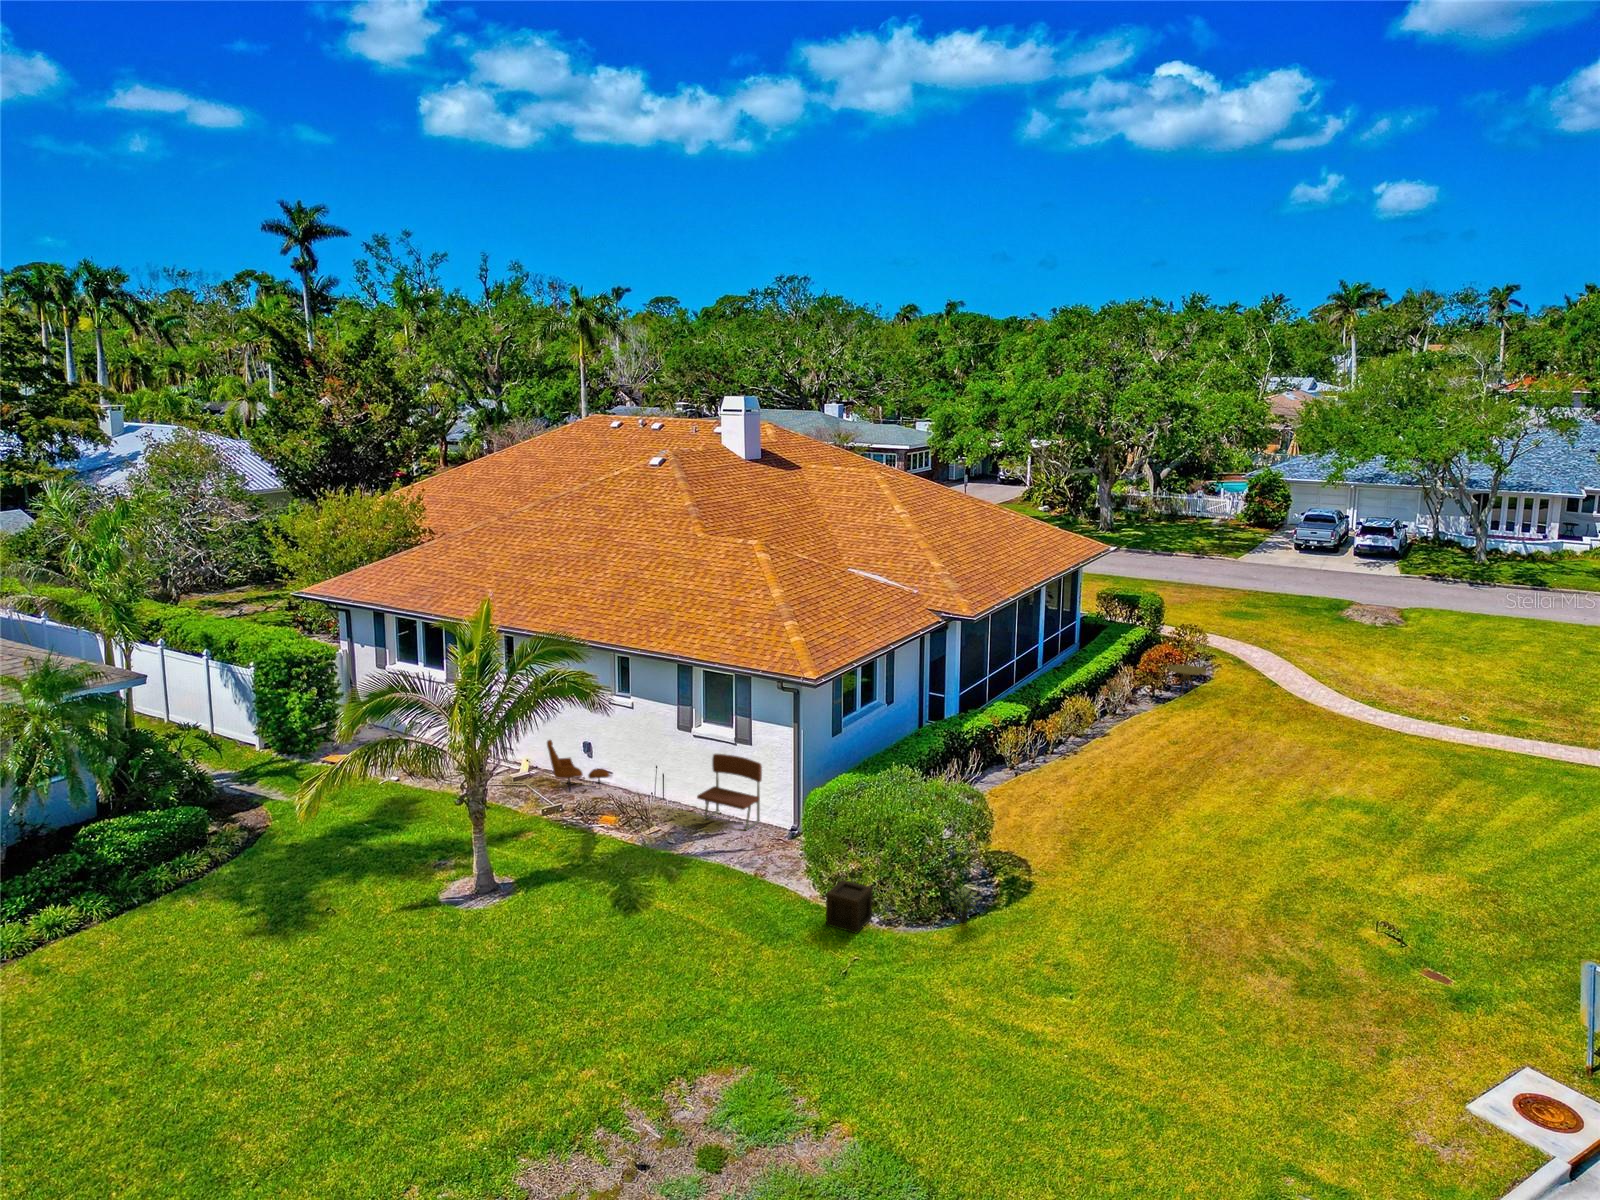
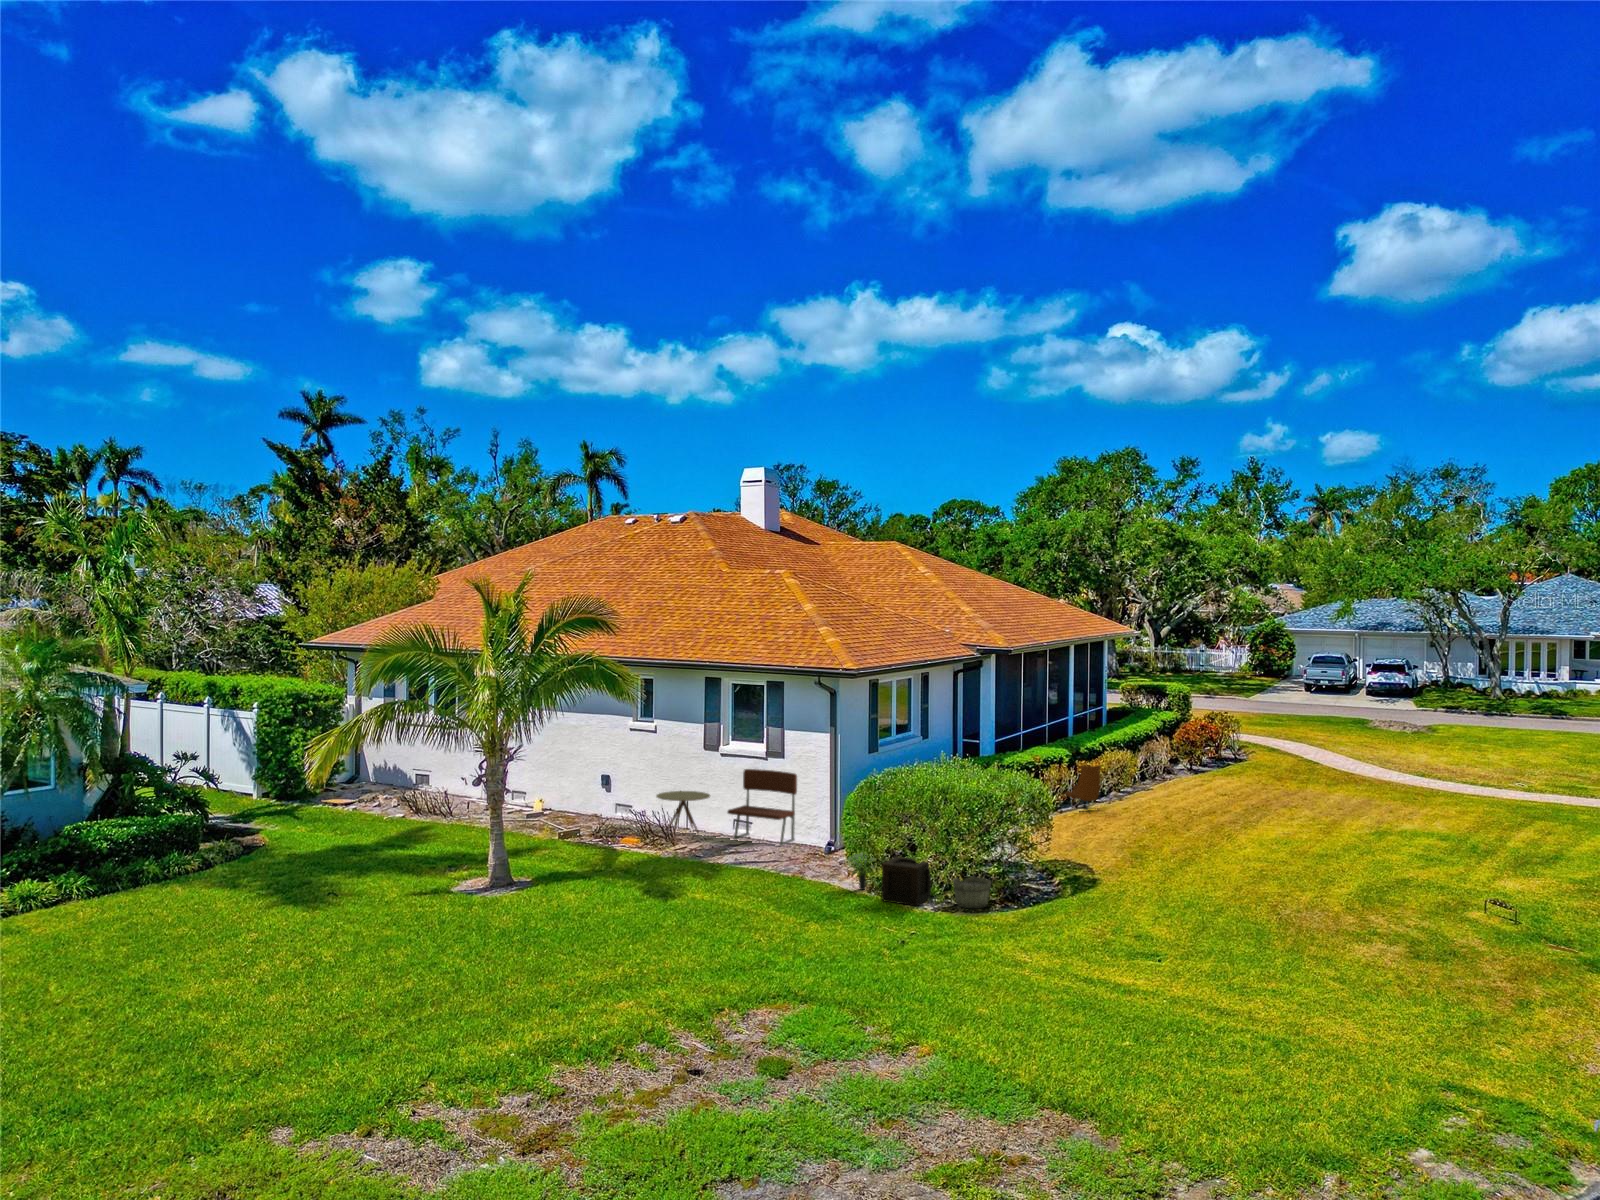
round table: present [1168,665,1206,693] -> present [656,791,710,834]
lounge chair: present [547,740,609,790] -> present [1065,765,1101,810]
potted plant: present [950,888,981,922] -> present [848,853,874,890]
wooden bucket: none [891,902,926,937] -> present [952,876,991,908]

